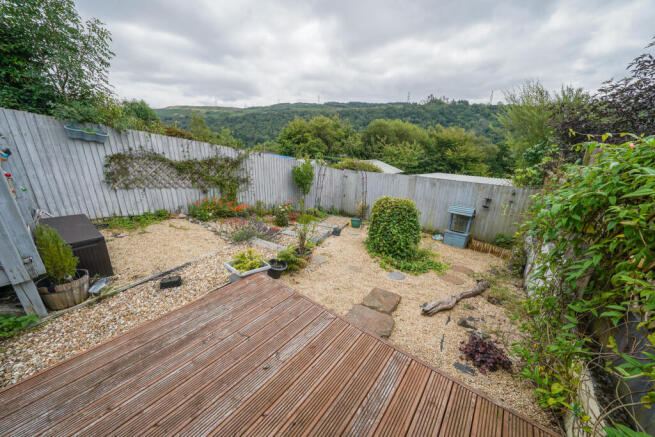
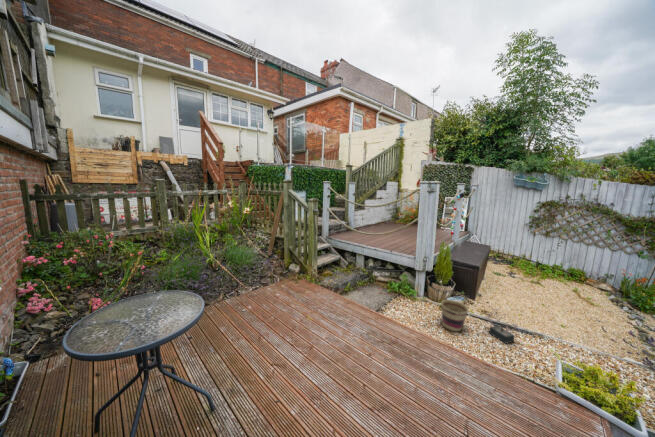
basket: none [99,280,138,318] -> present [441,300,468,331]

